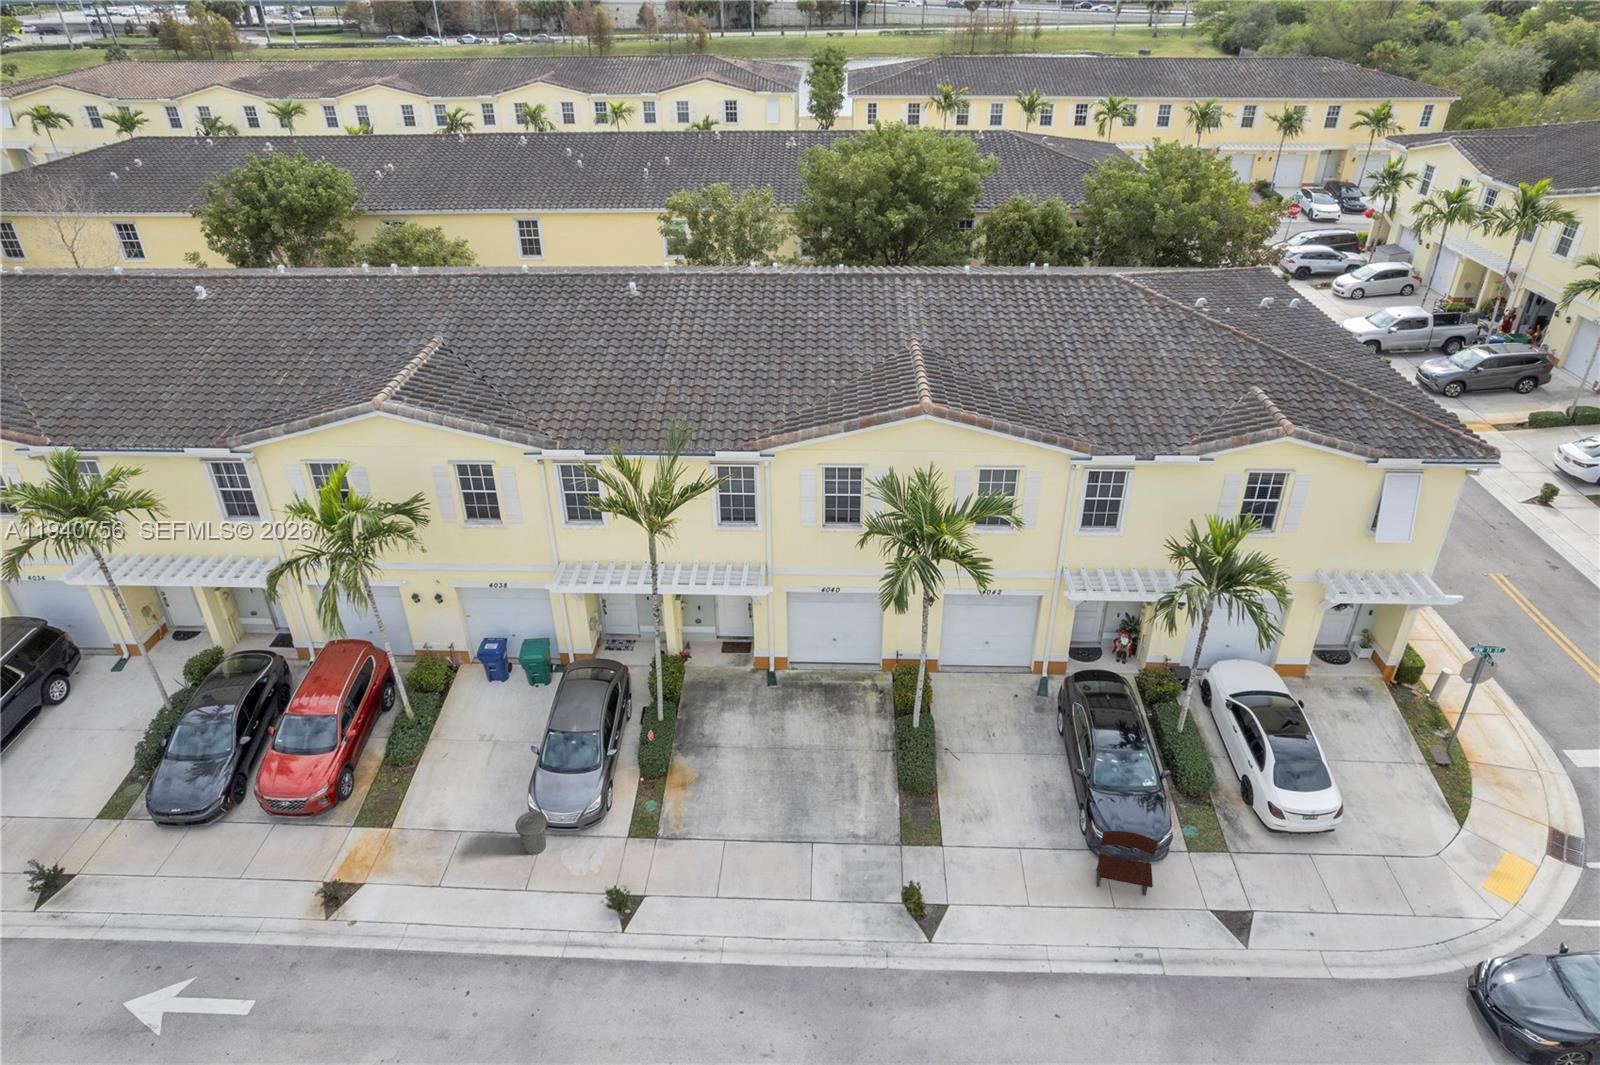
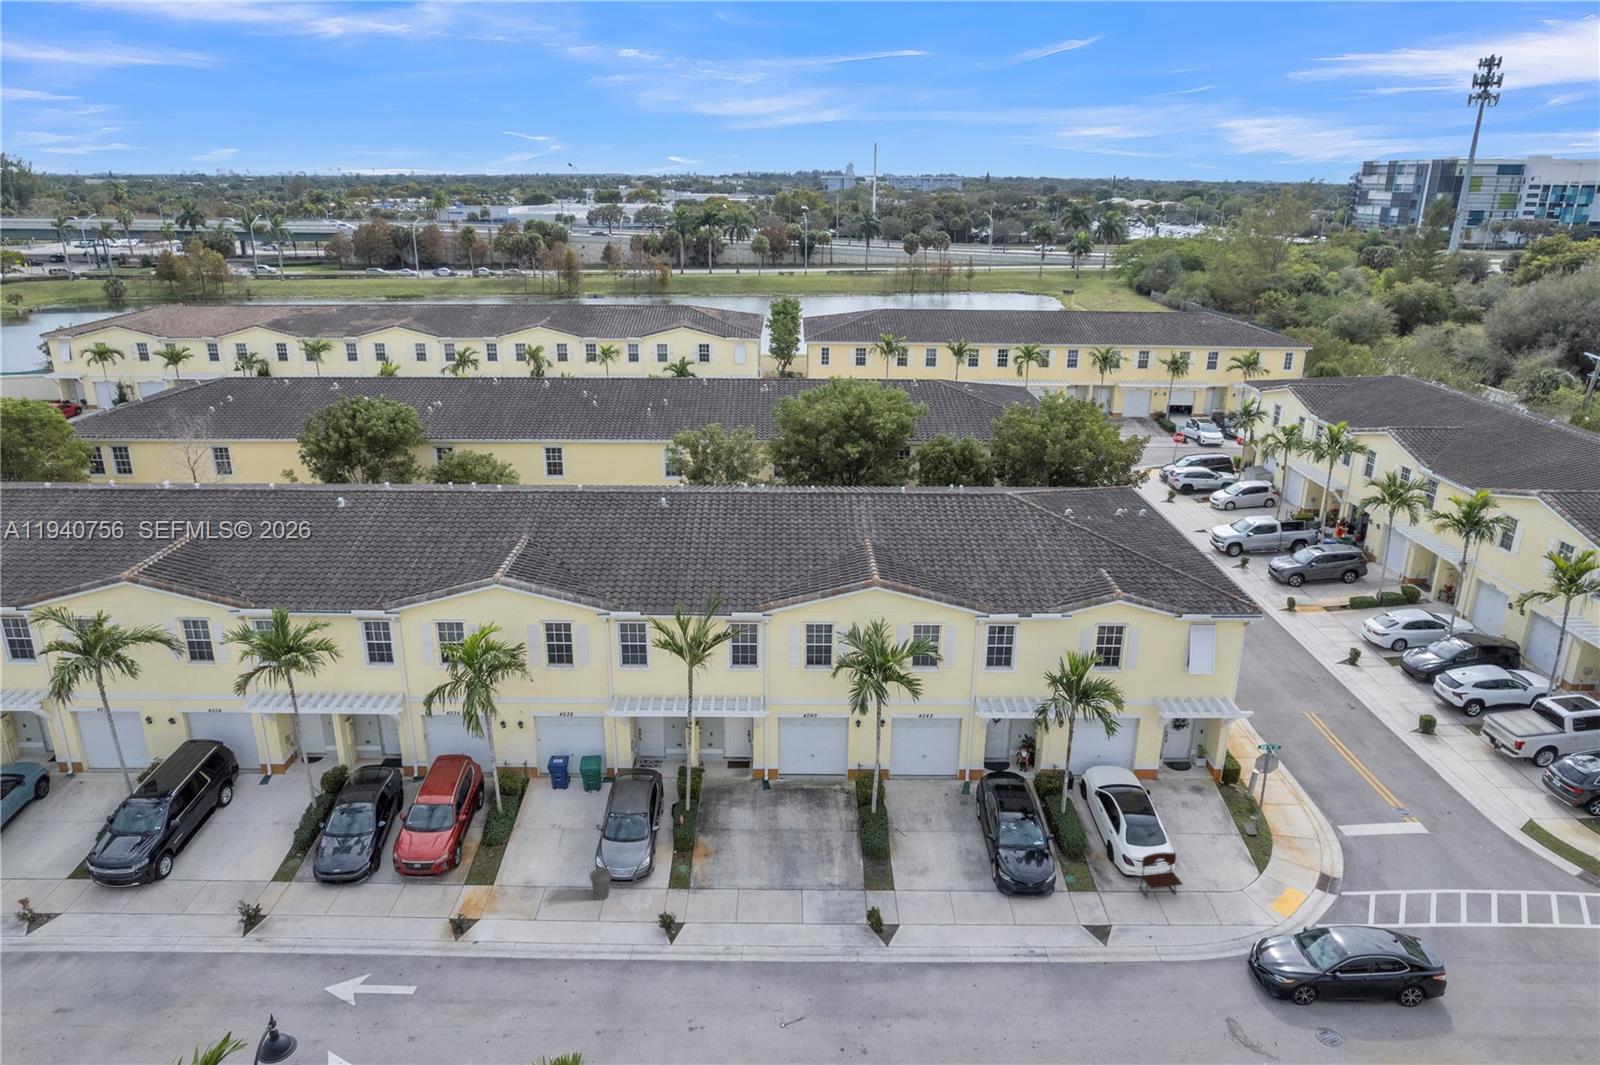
bench: present [1097,831,1157,896] -> present [1140,852,1182,898]

